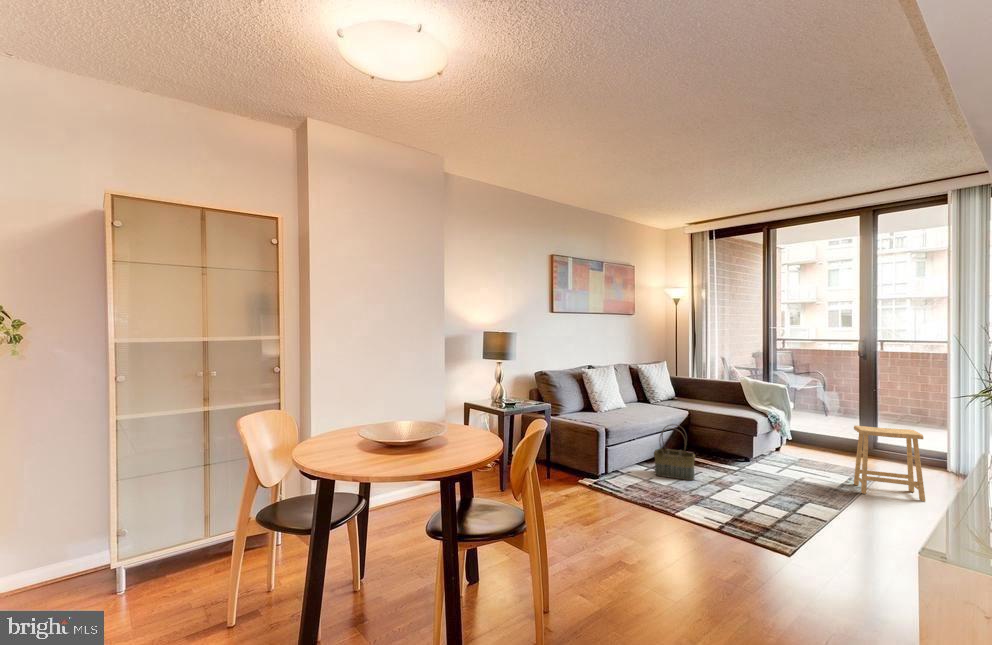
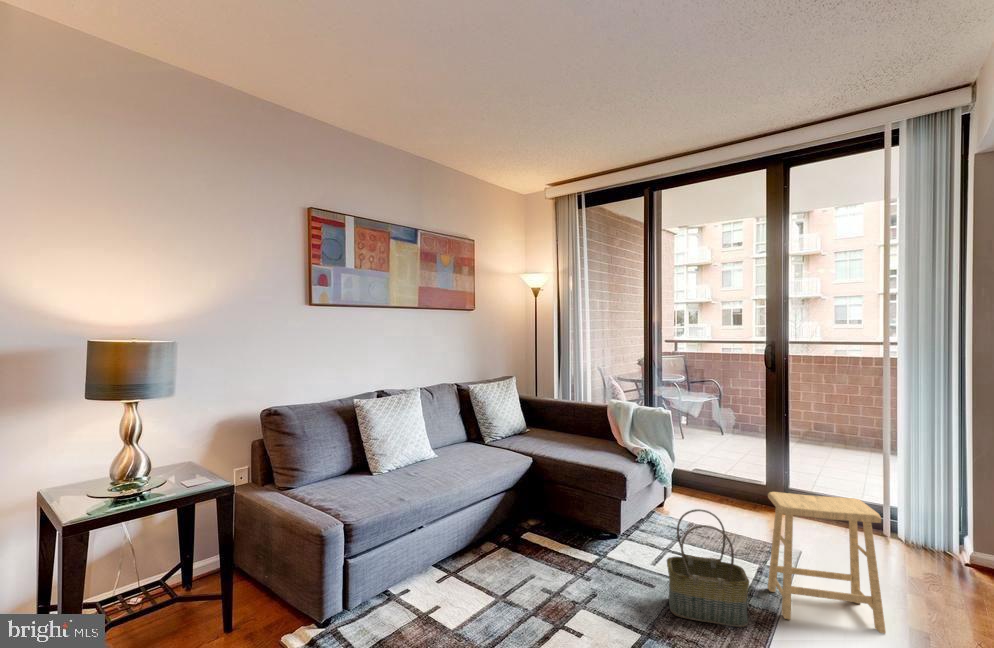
basket: present [654,424,695,480] -> present [667,509,749,627]

